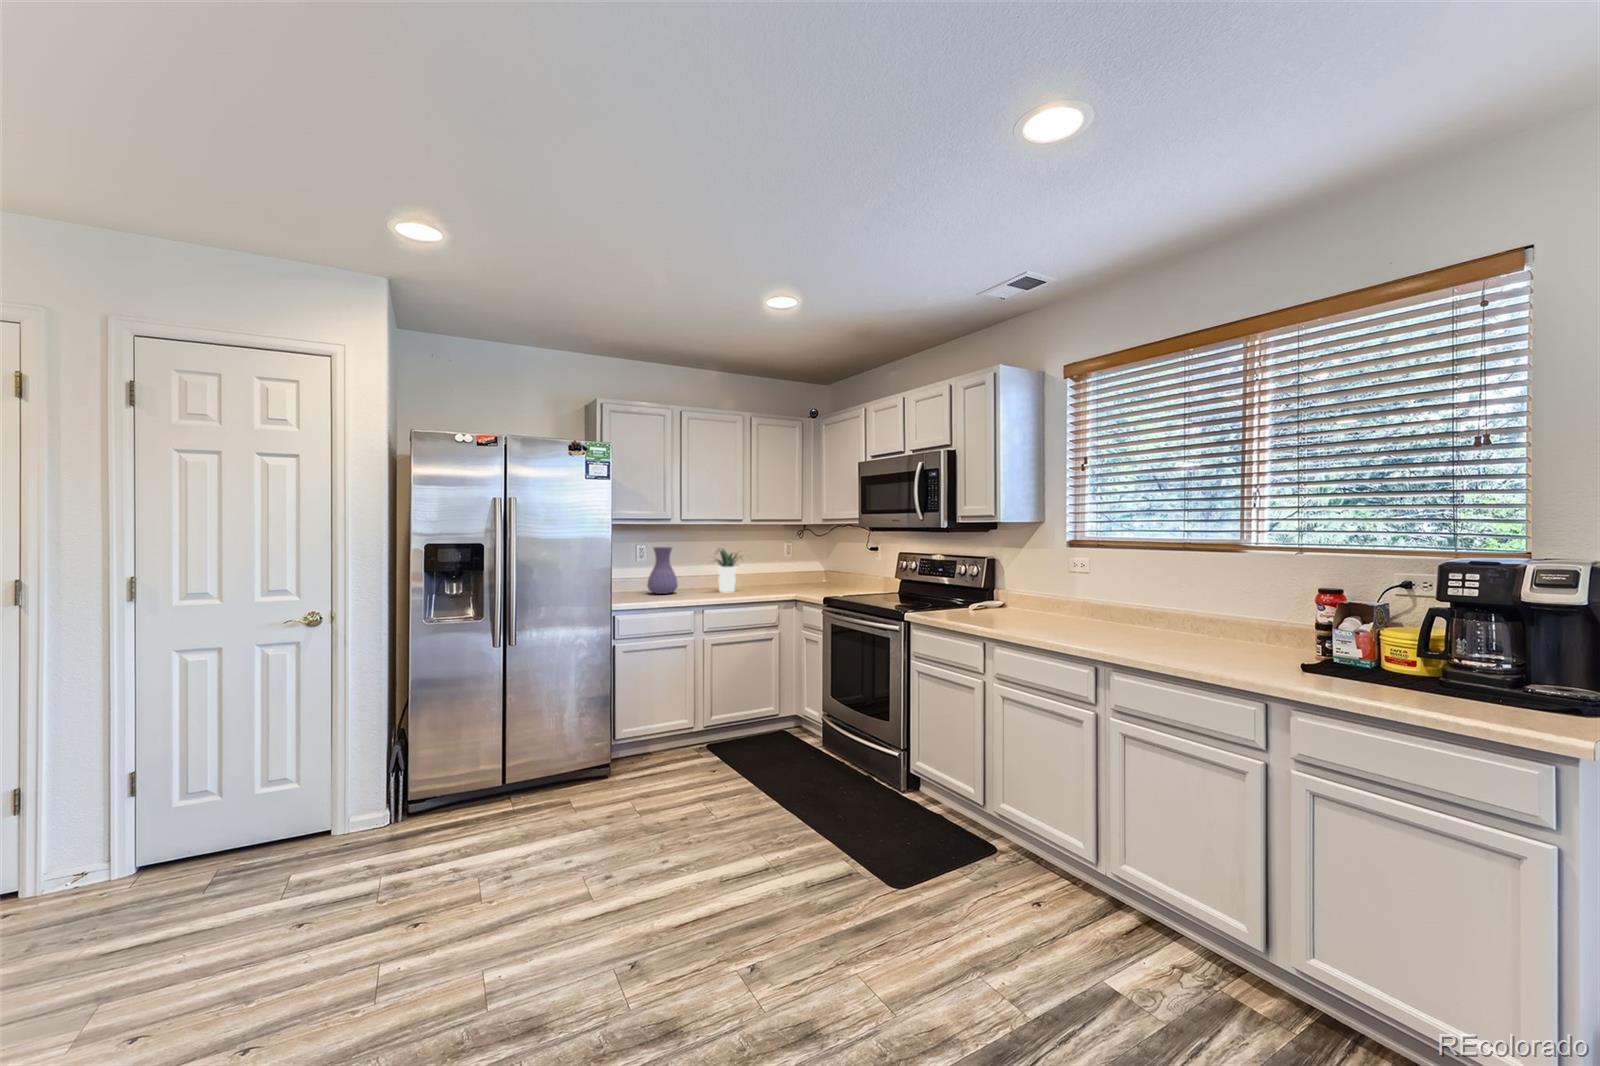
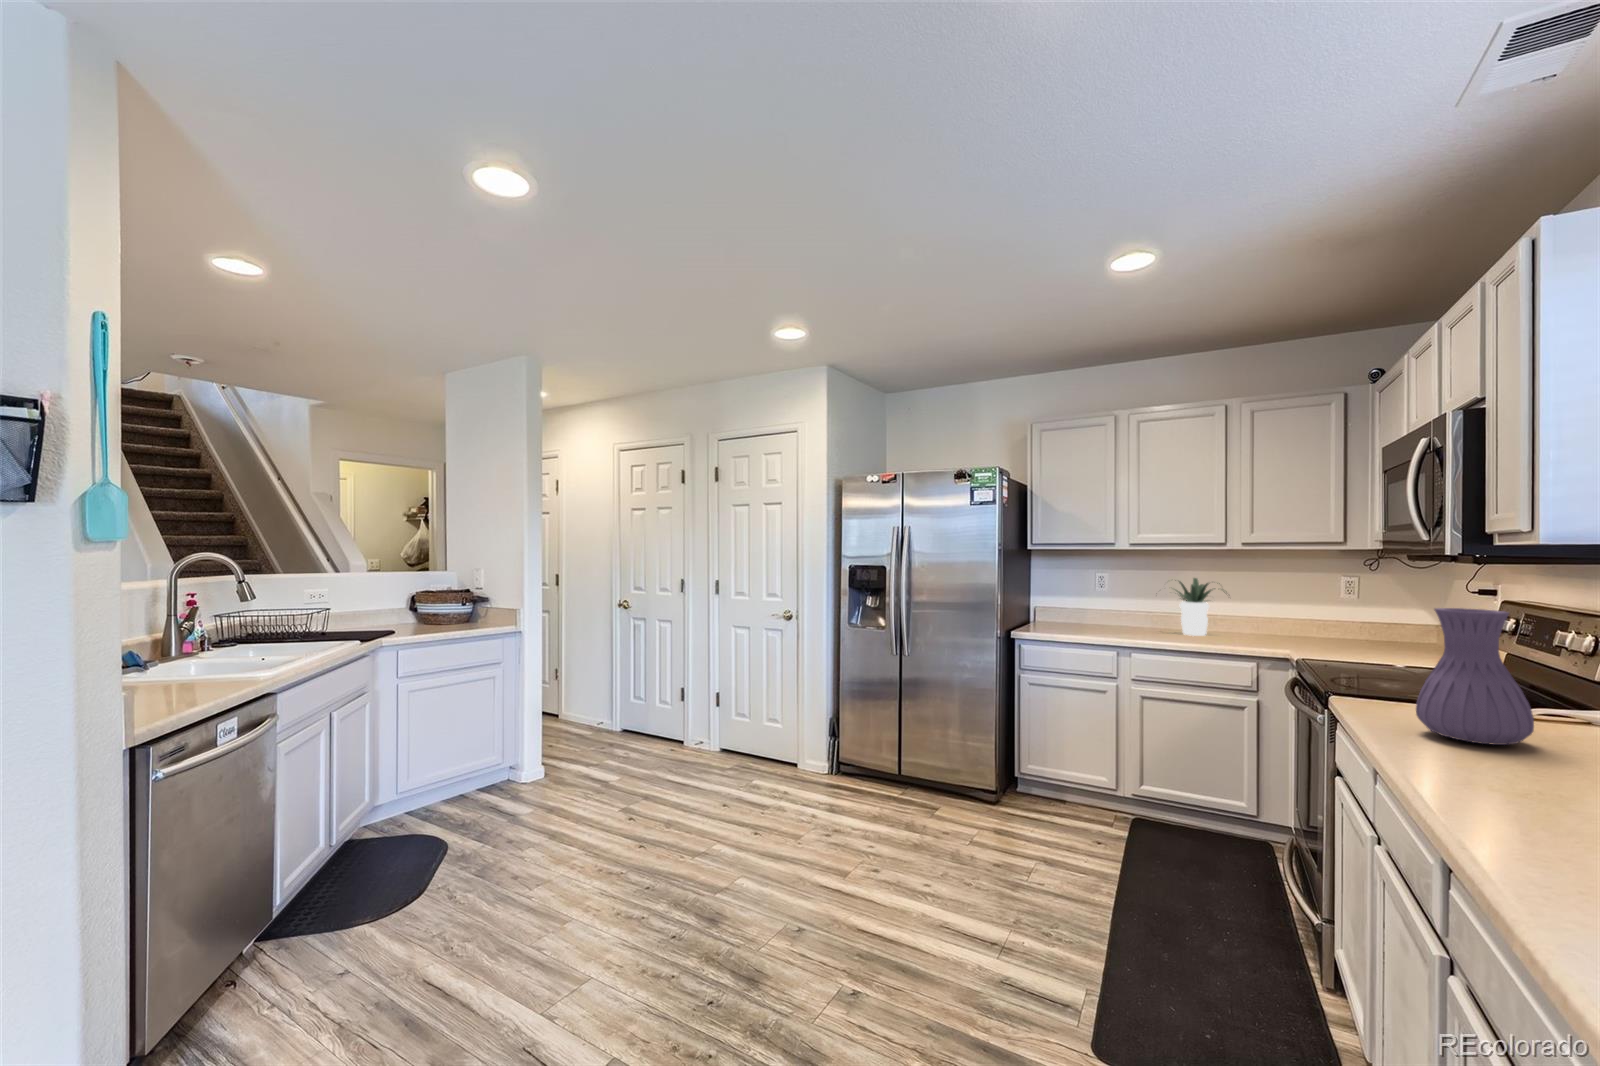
vase: present [647,547,678,594] -> present [1416,608,1534,745]

